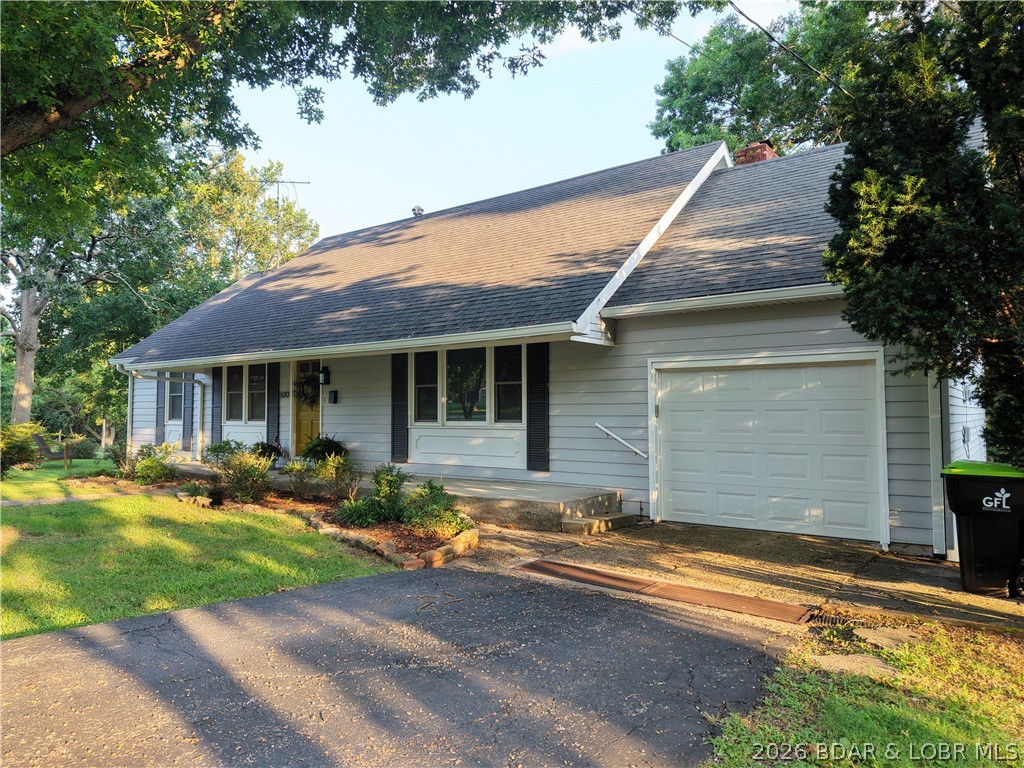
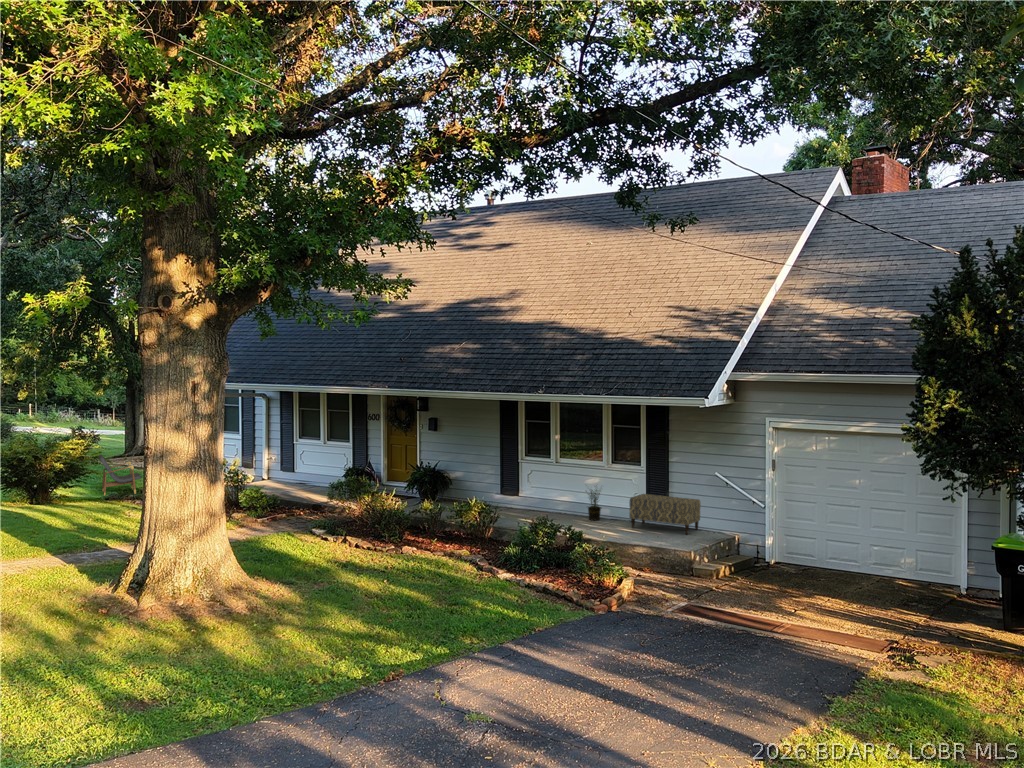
bench: none [503,451,579,490] -> present [629,494,701,535]
potted plant: present [208,472,224,506] -> present [588,490,601,520]

